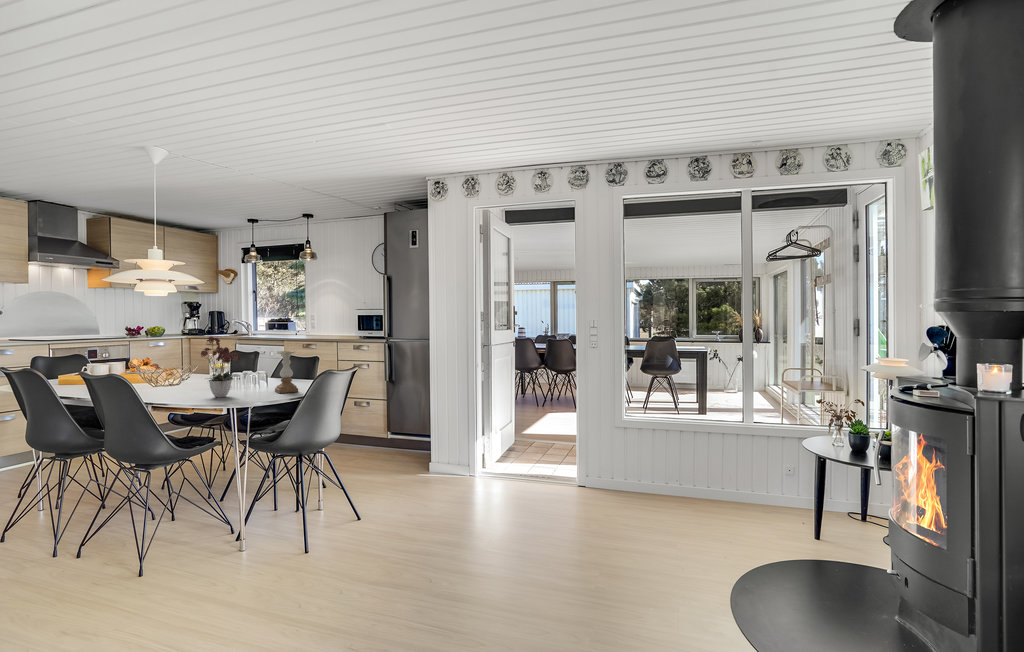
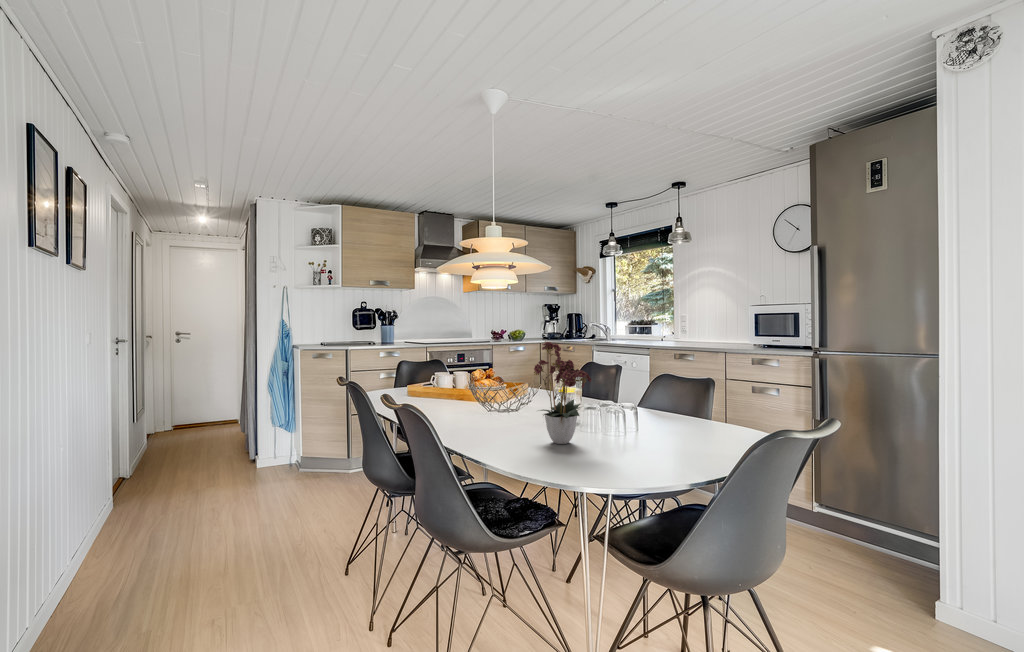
candle holder: present [275,351,298,393] -> none [645,369,685,446]

